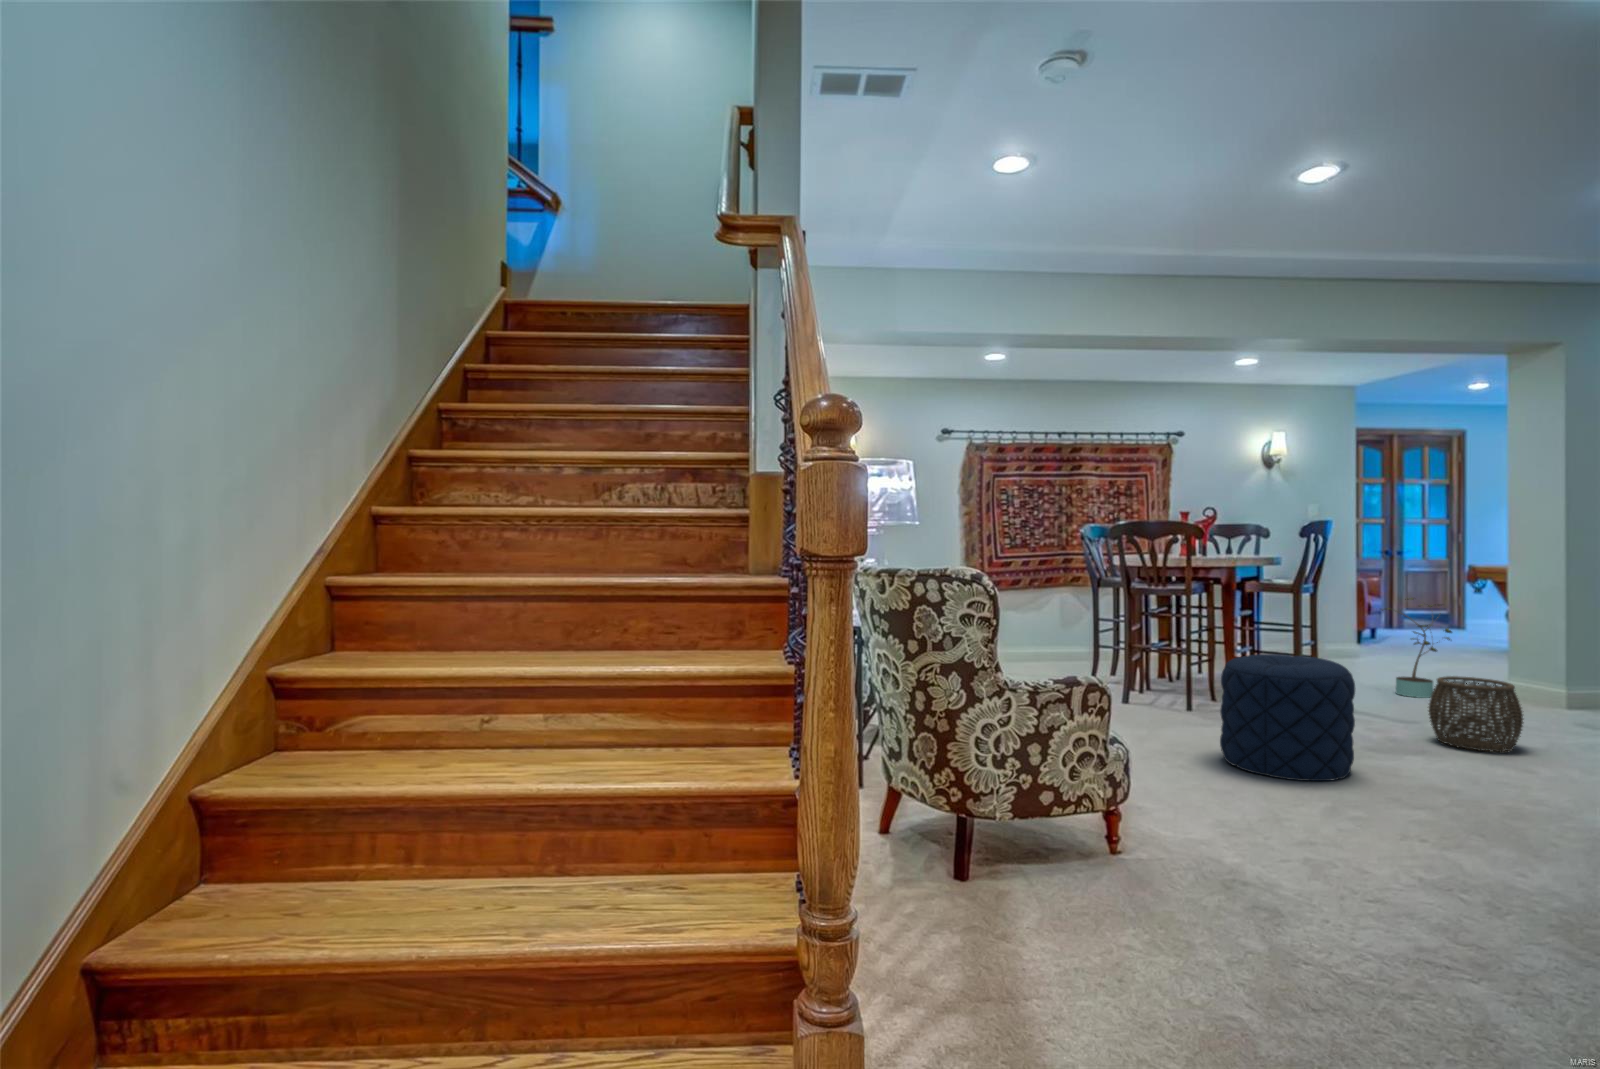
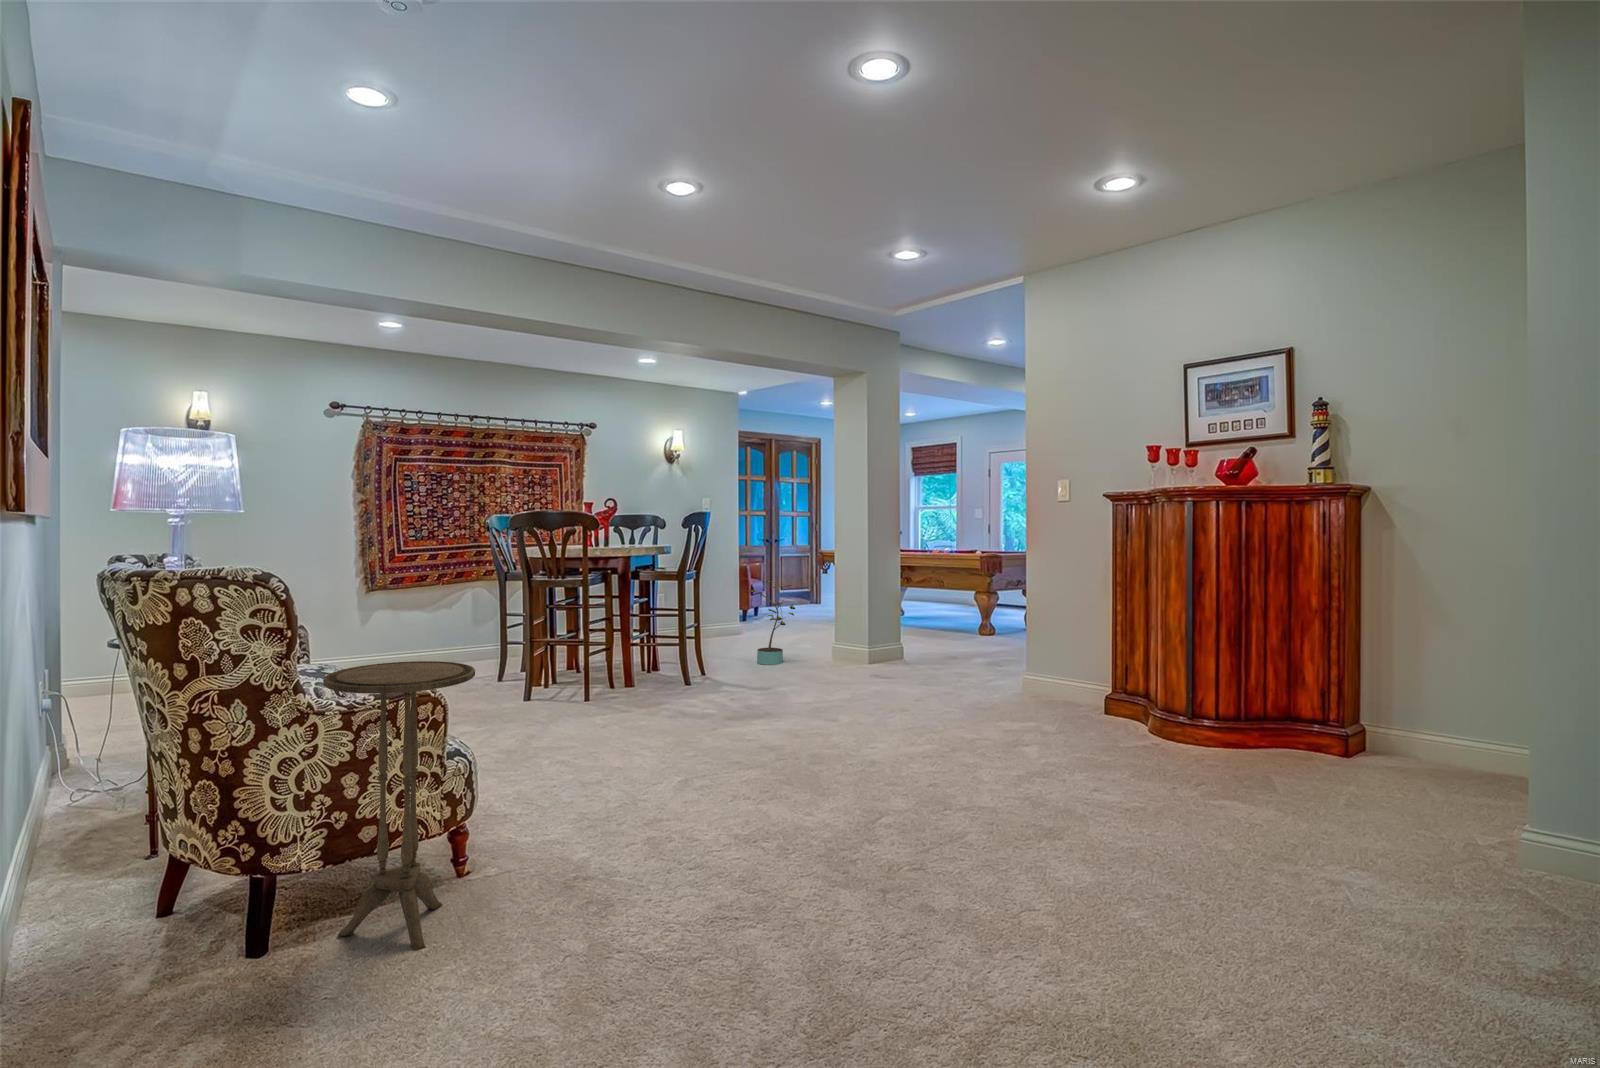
side table: none [1018,651,1149,917] -> present [323,661,475,951]
pouf: present [1220,654,1355,781] -> none [596,641,706,757]
woven basket: present [1428,676,1523,752] -> none [768,646,829,707]

